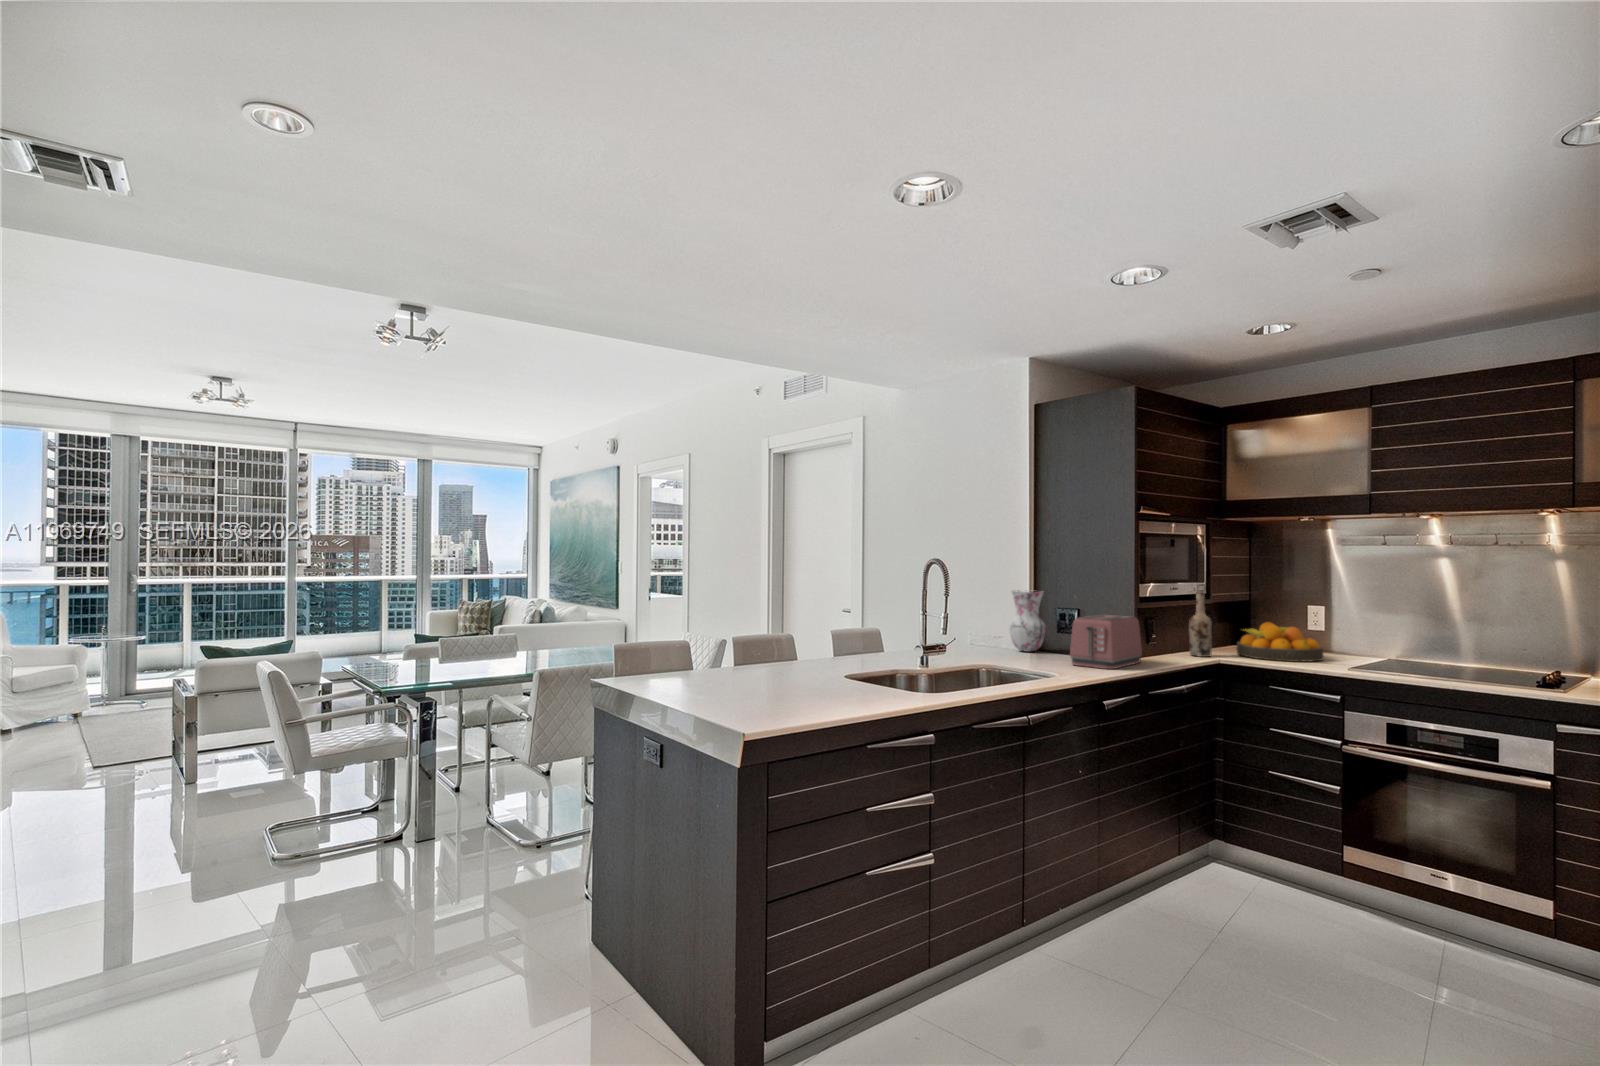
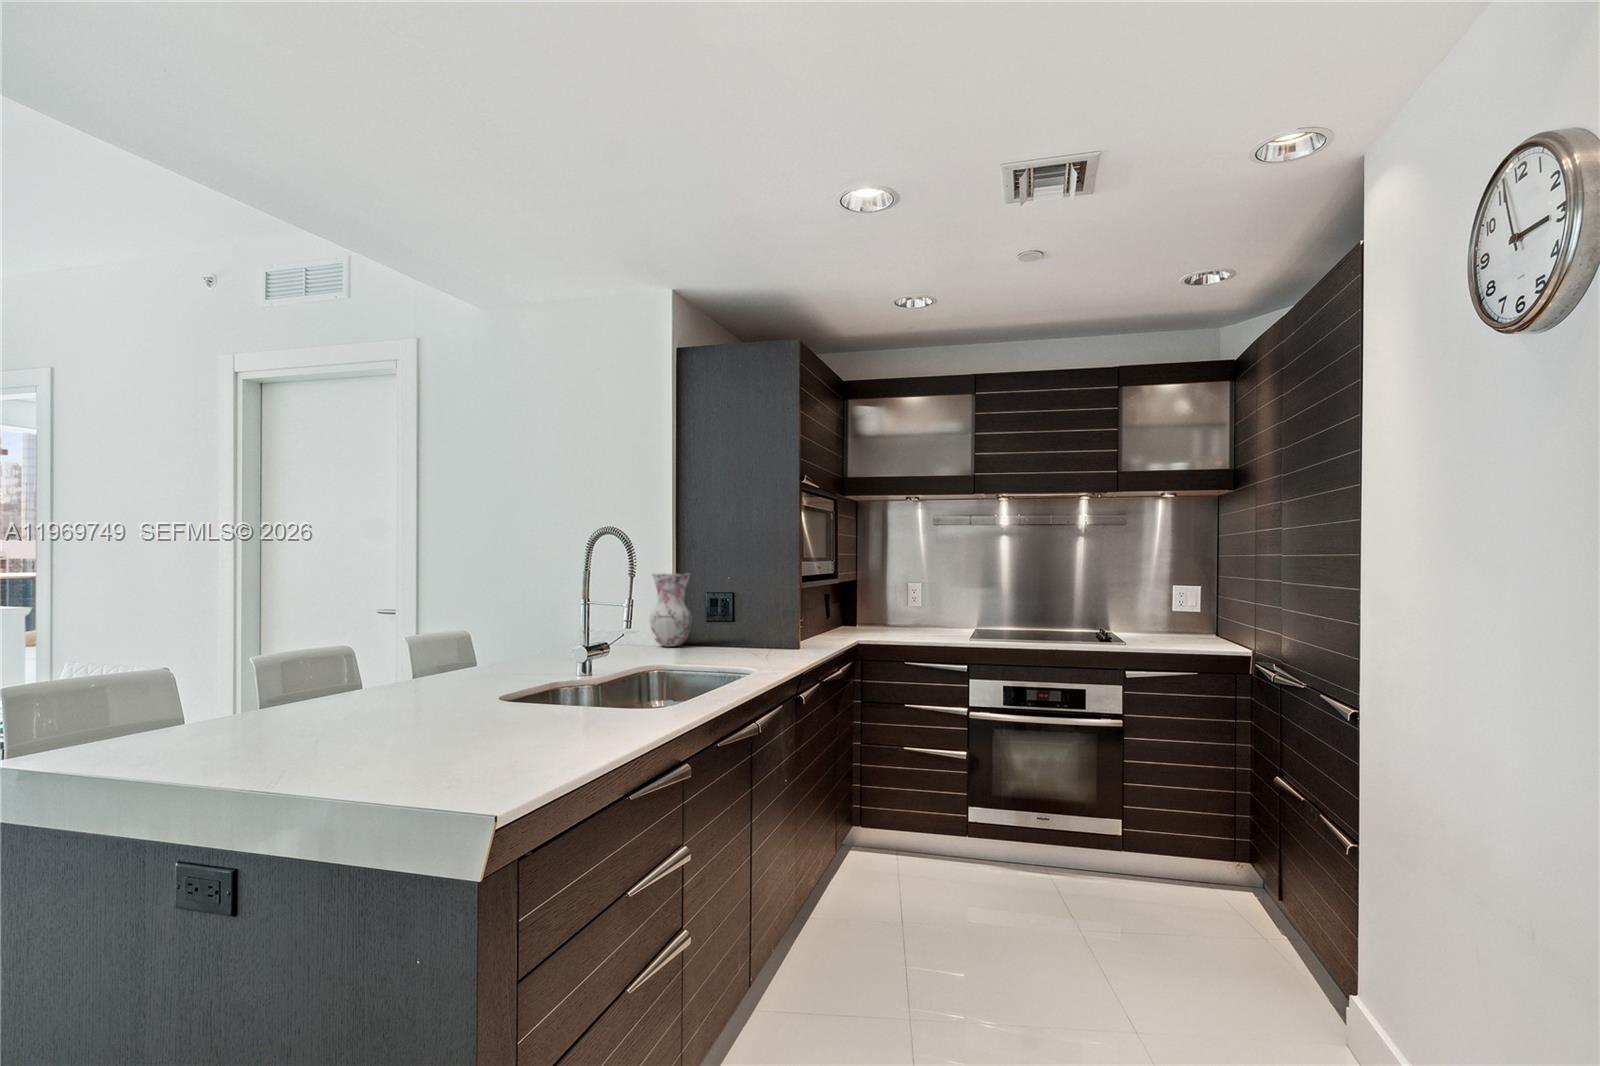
wine bottle: present [1189,592,1212,657] -> none [827,571,848,638]
toaster: present [1070,615,1142,669] -> none [747,598,807,658]
fruit bowl: present [1236,622,1324,662] -> none [861,600,934,637]

